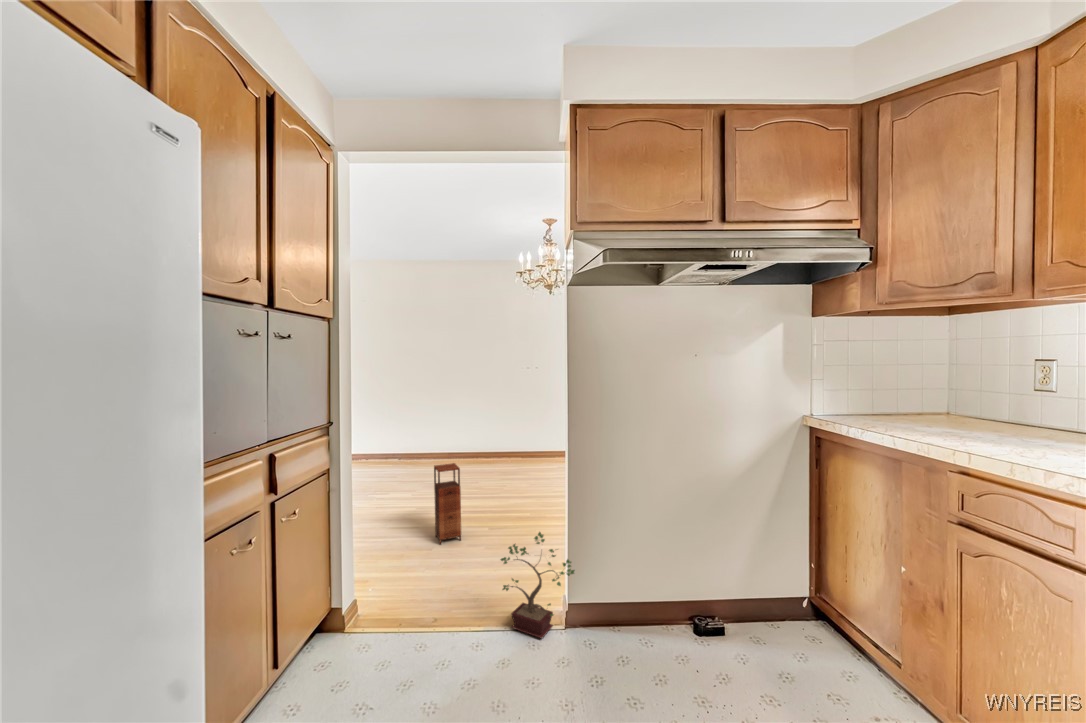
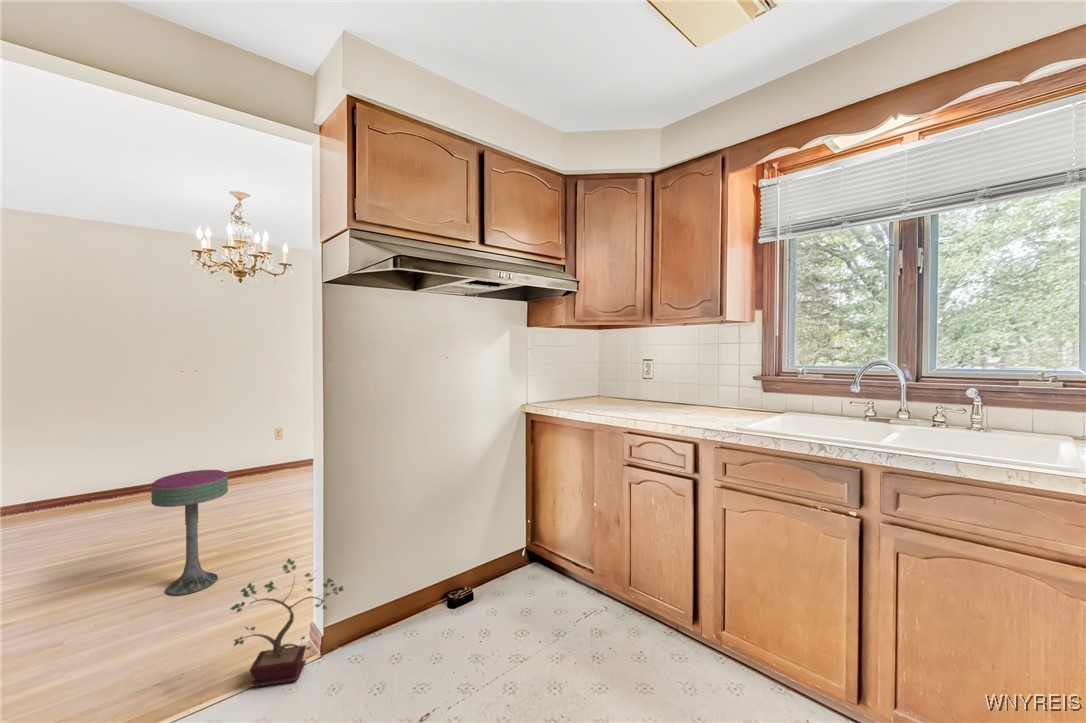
bar stool: none [484,446,530,540] -> present [151,470,228,595]
storage cabinet: present [434,463,461,544] -> none [50,509,111,635]

